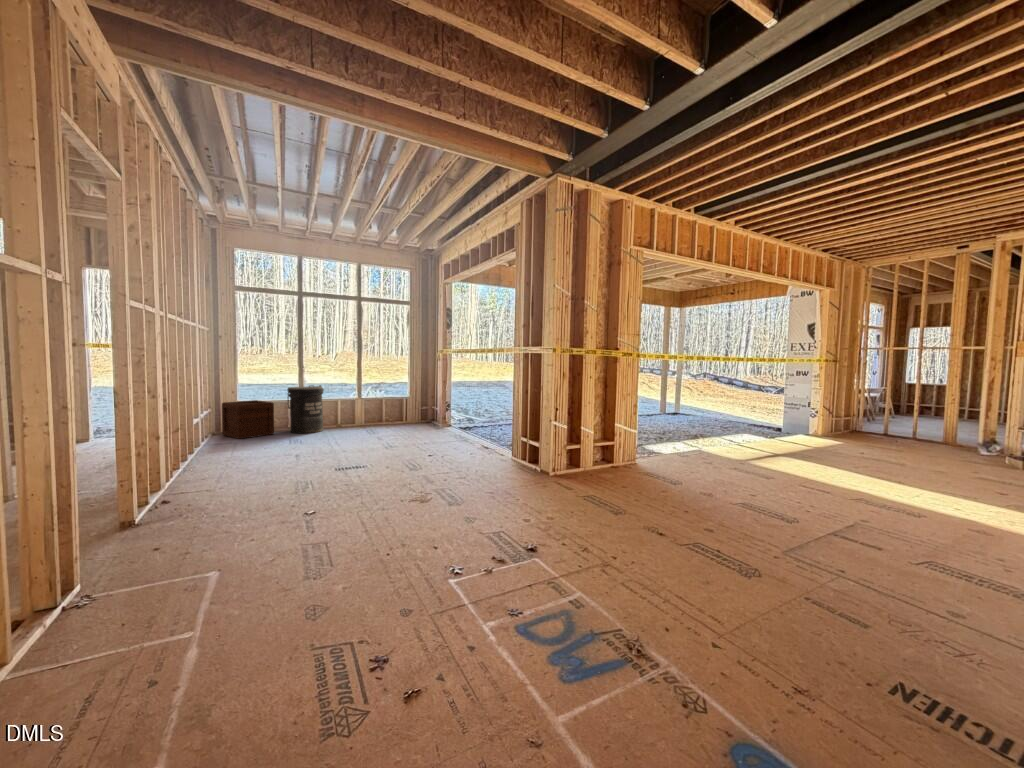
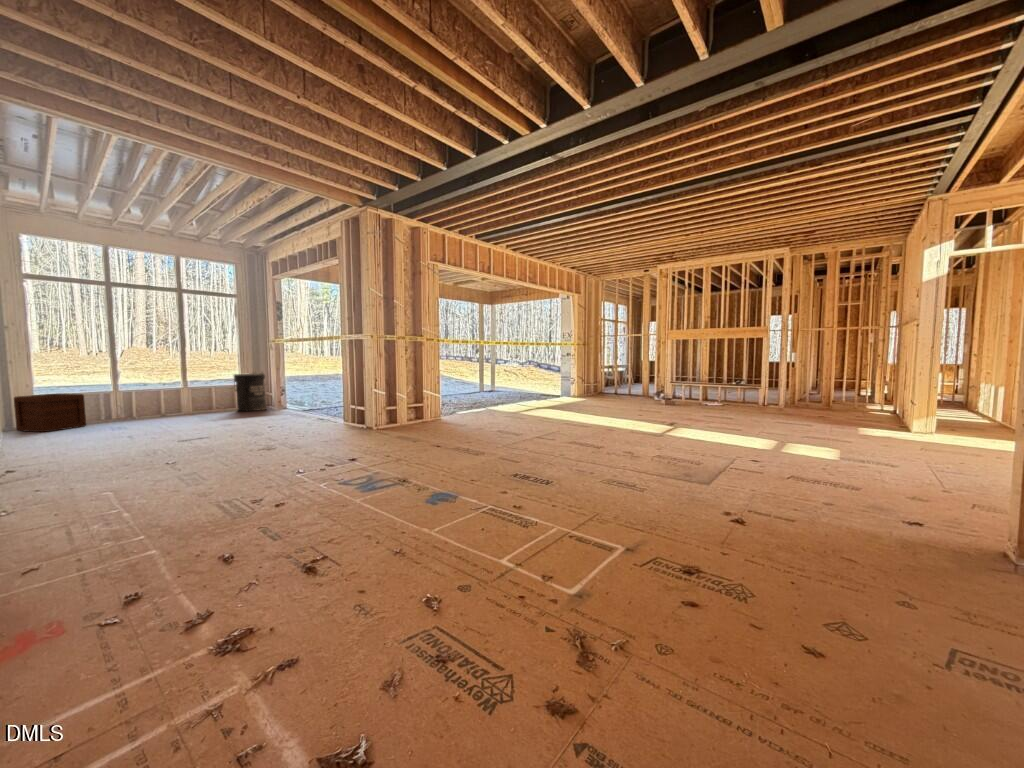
trash can: present [287,385,324,433] -> present [234,373,266,411]

